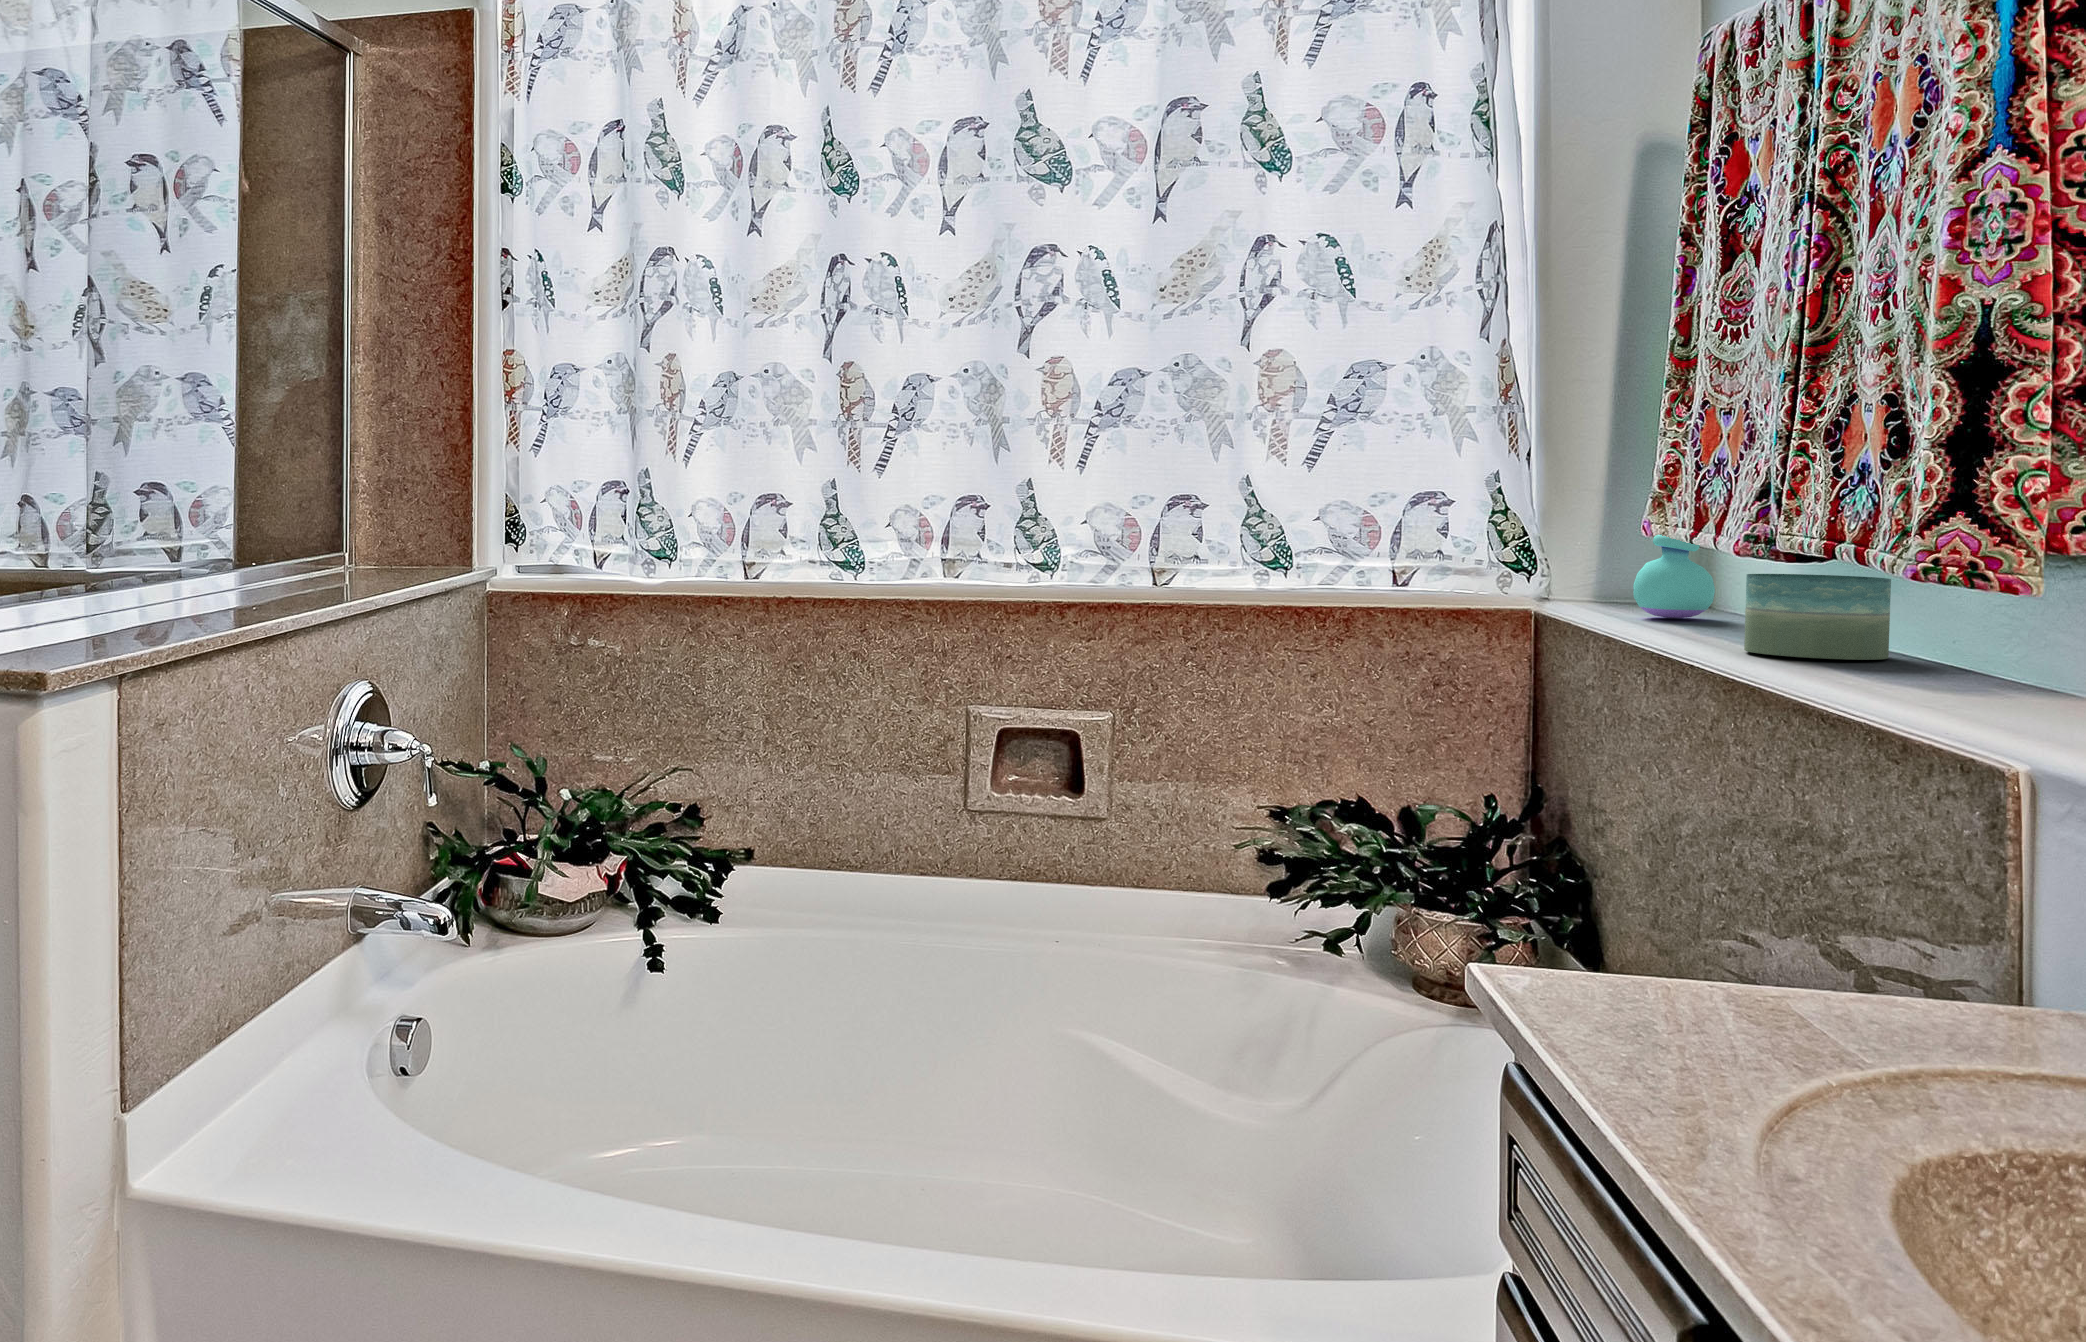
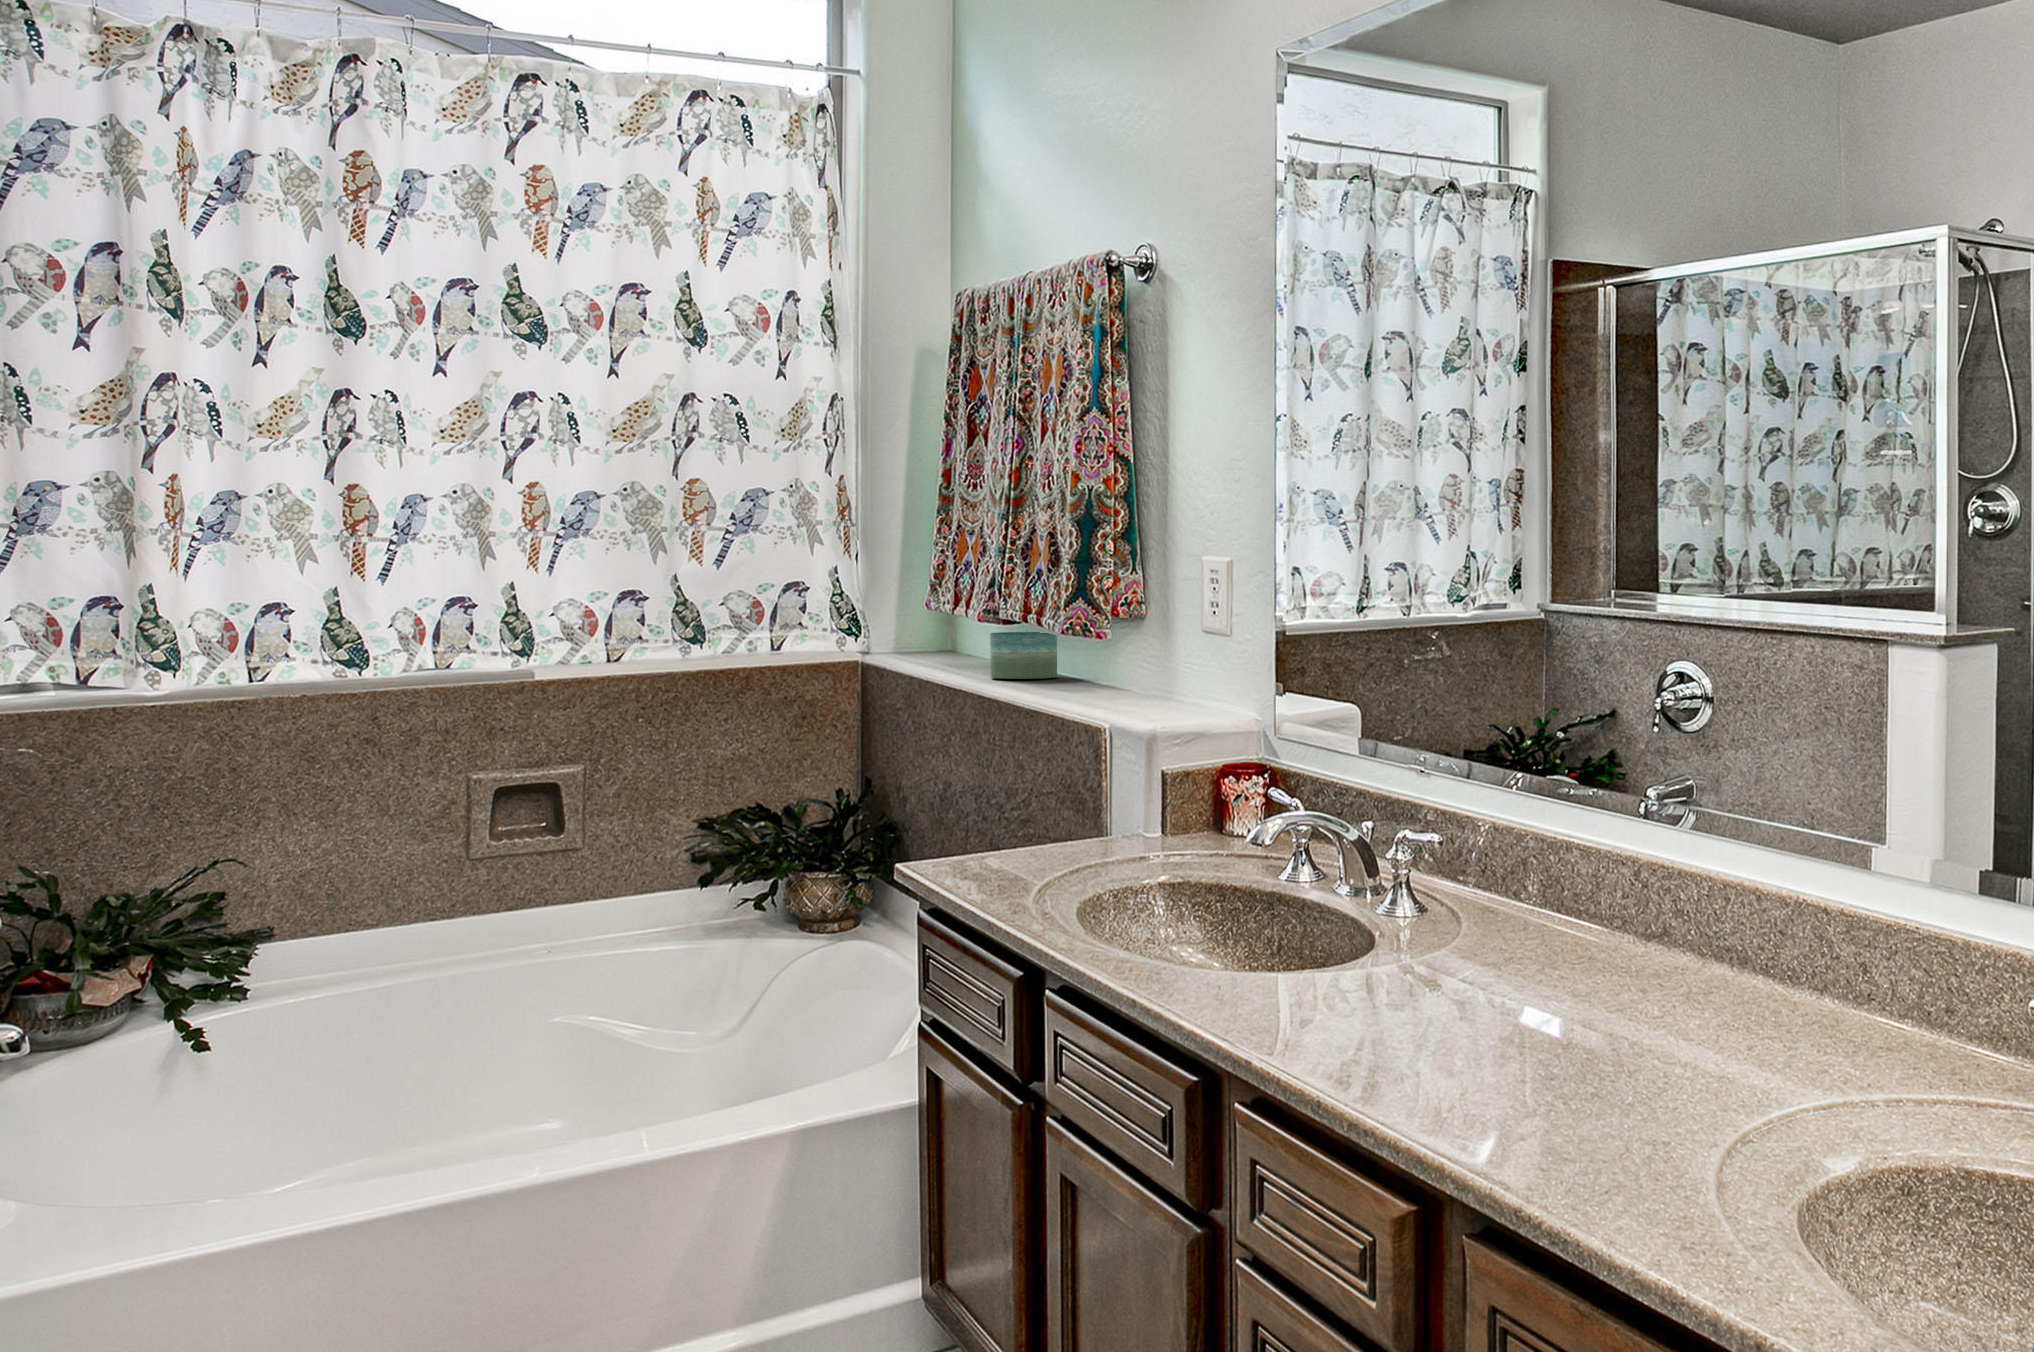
perfume bottle: present [1633,535,1715,618] -> none [927,604,972,664]

